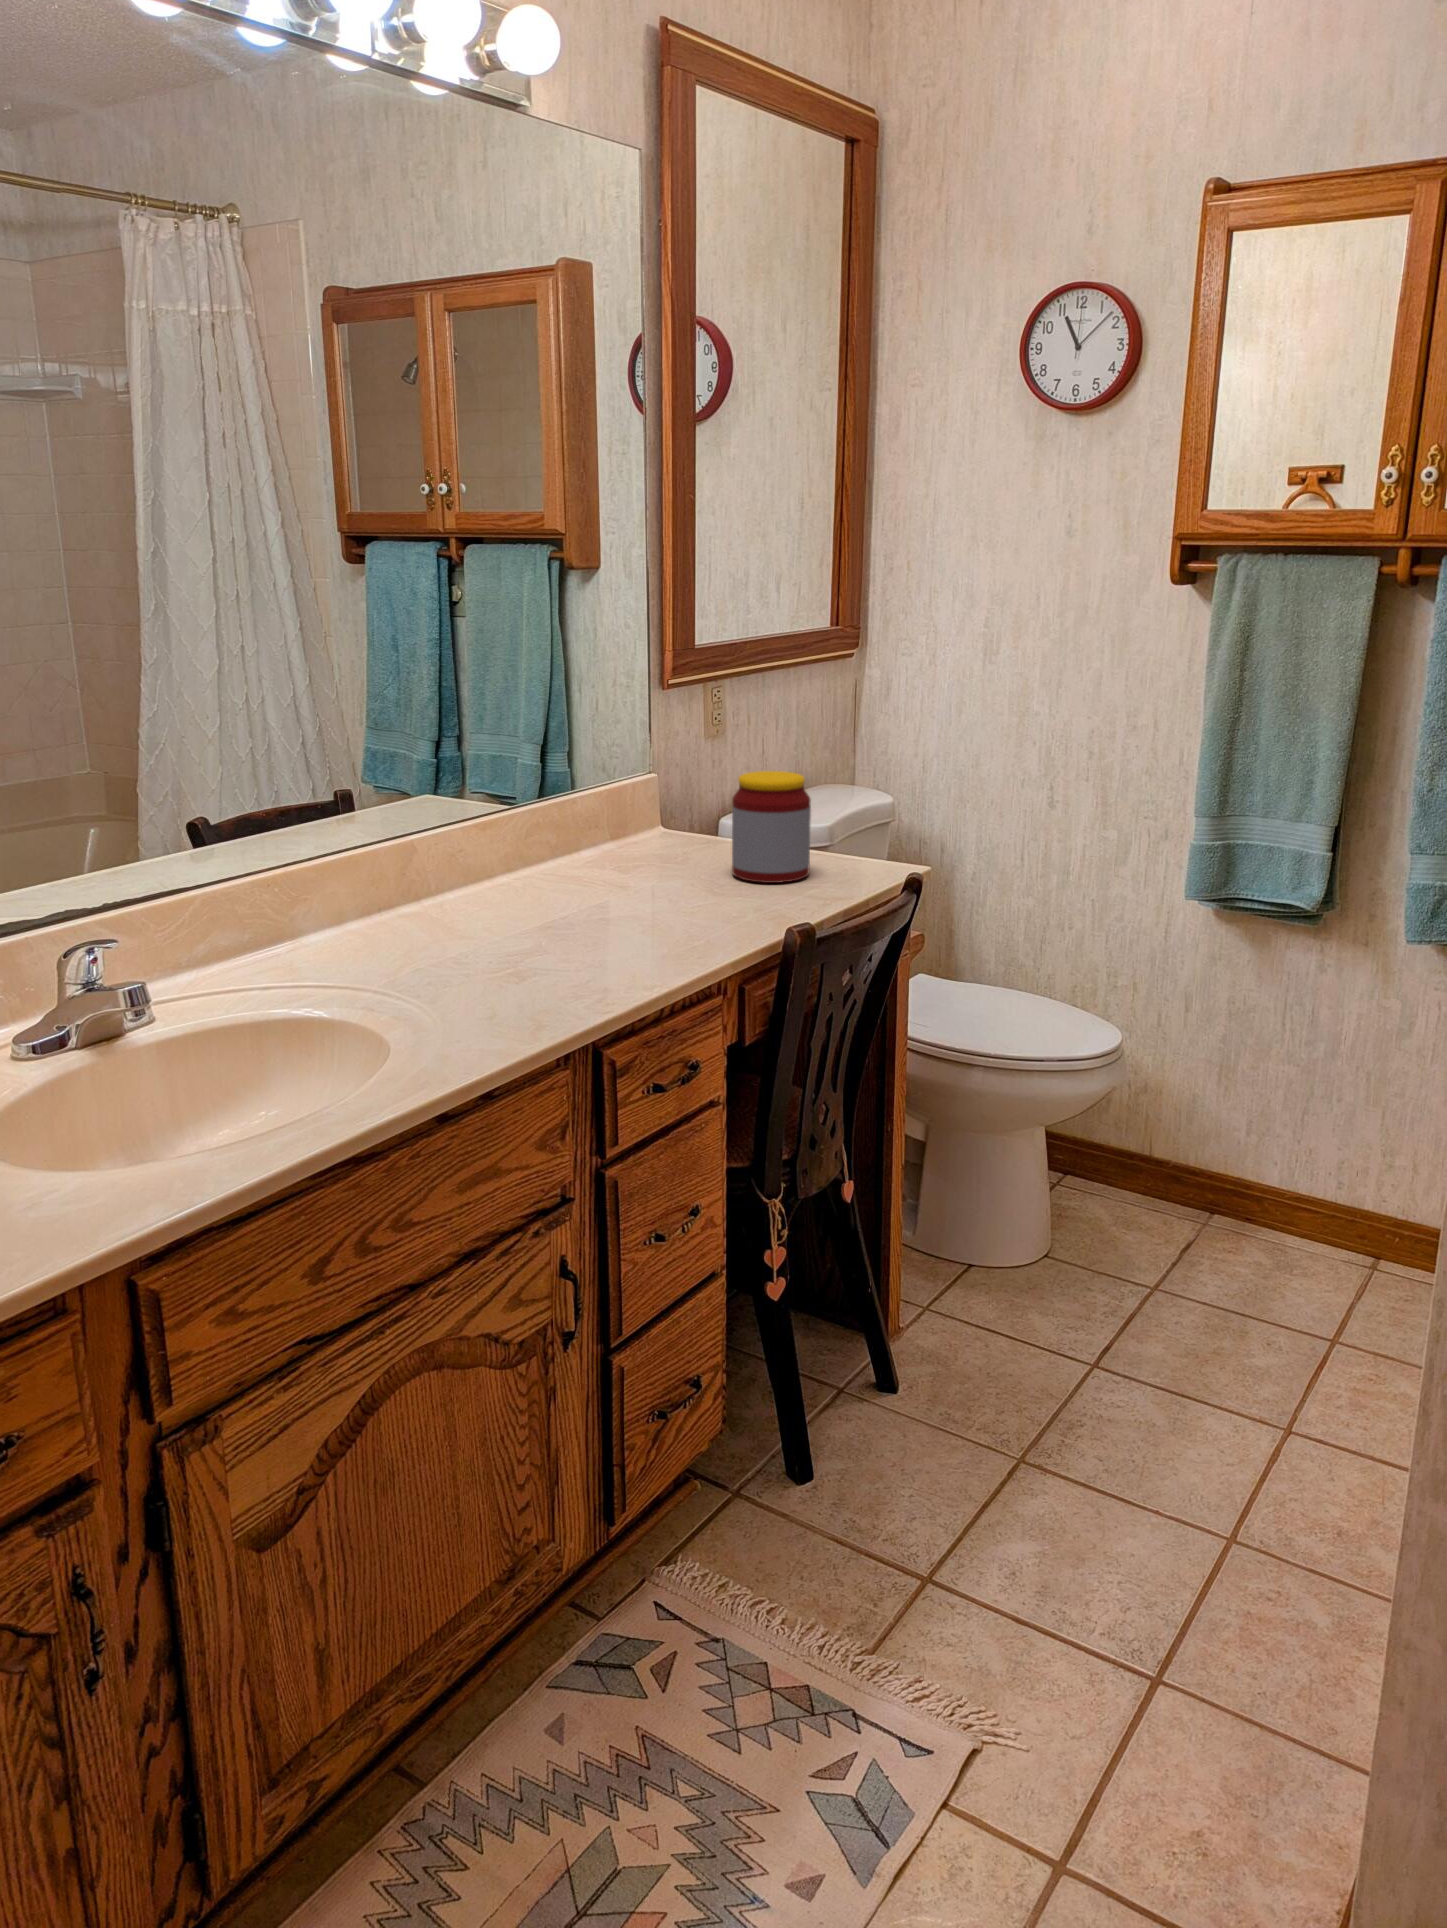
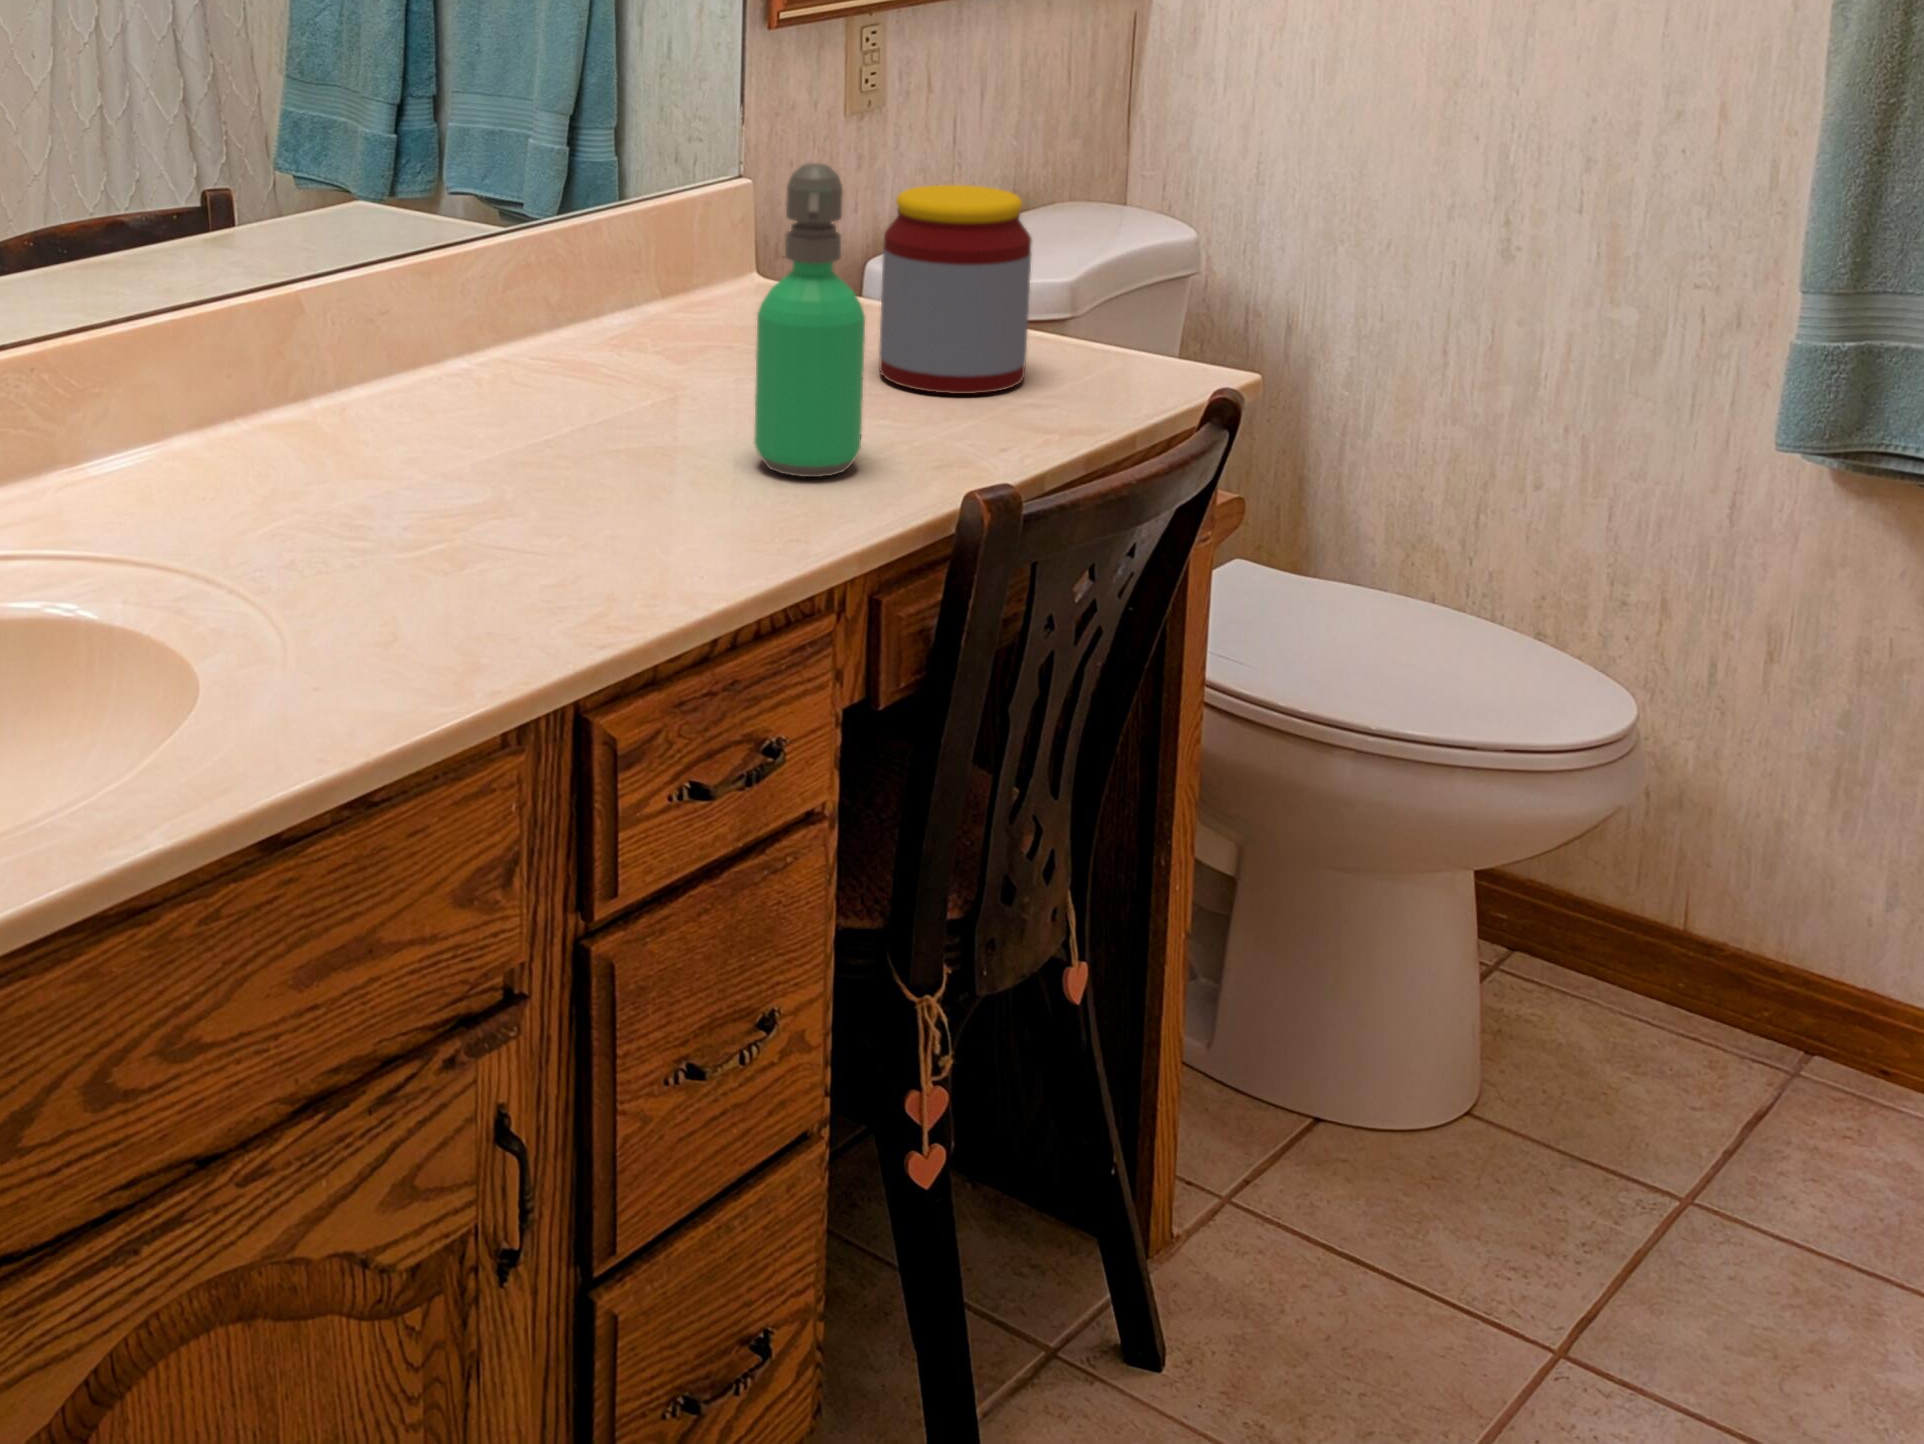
soap dispenser: none [671,758,729,926] -> present [754,163,865,477]

